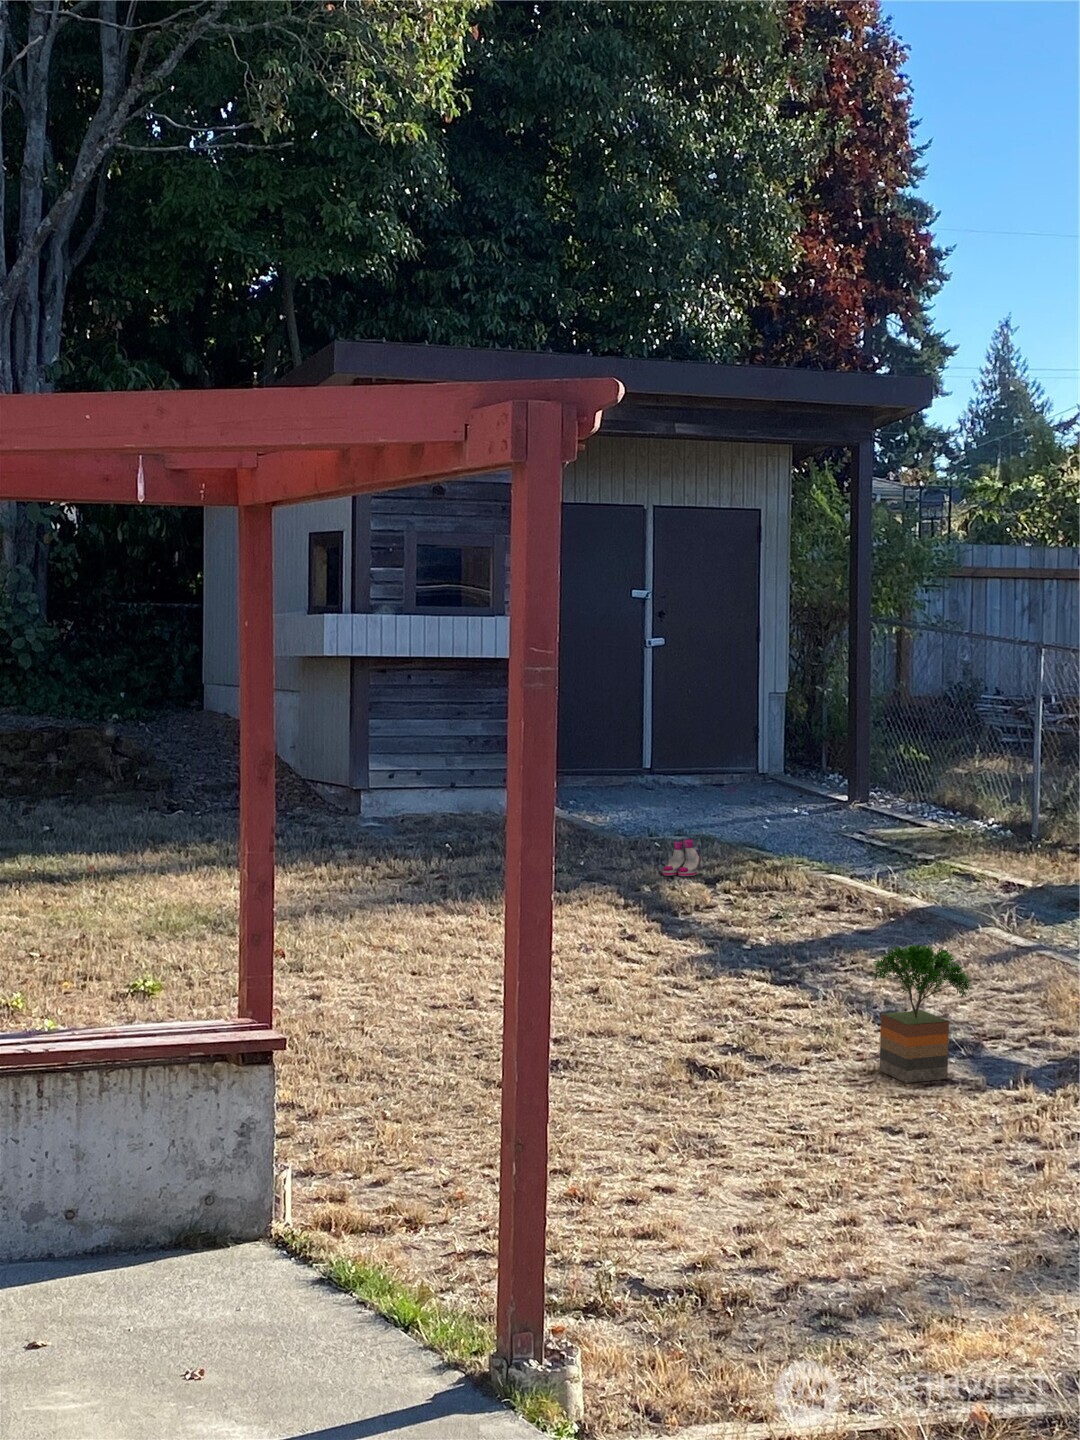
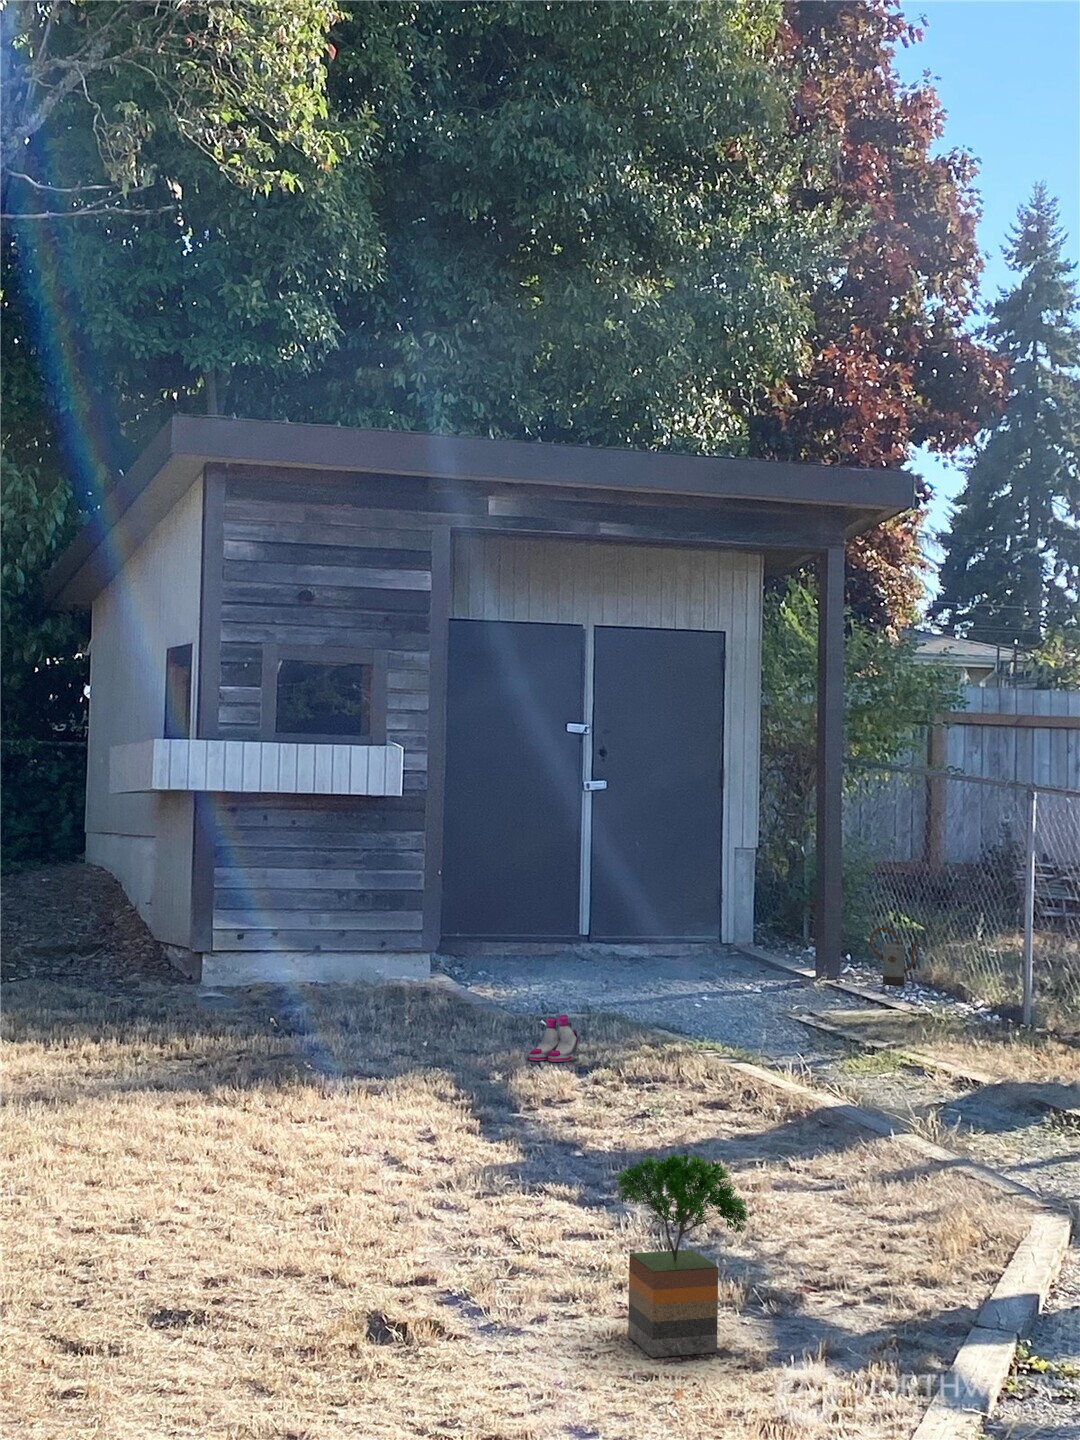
watering can: none [893,760,936,807] -> present [870,928,919,985]

